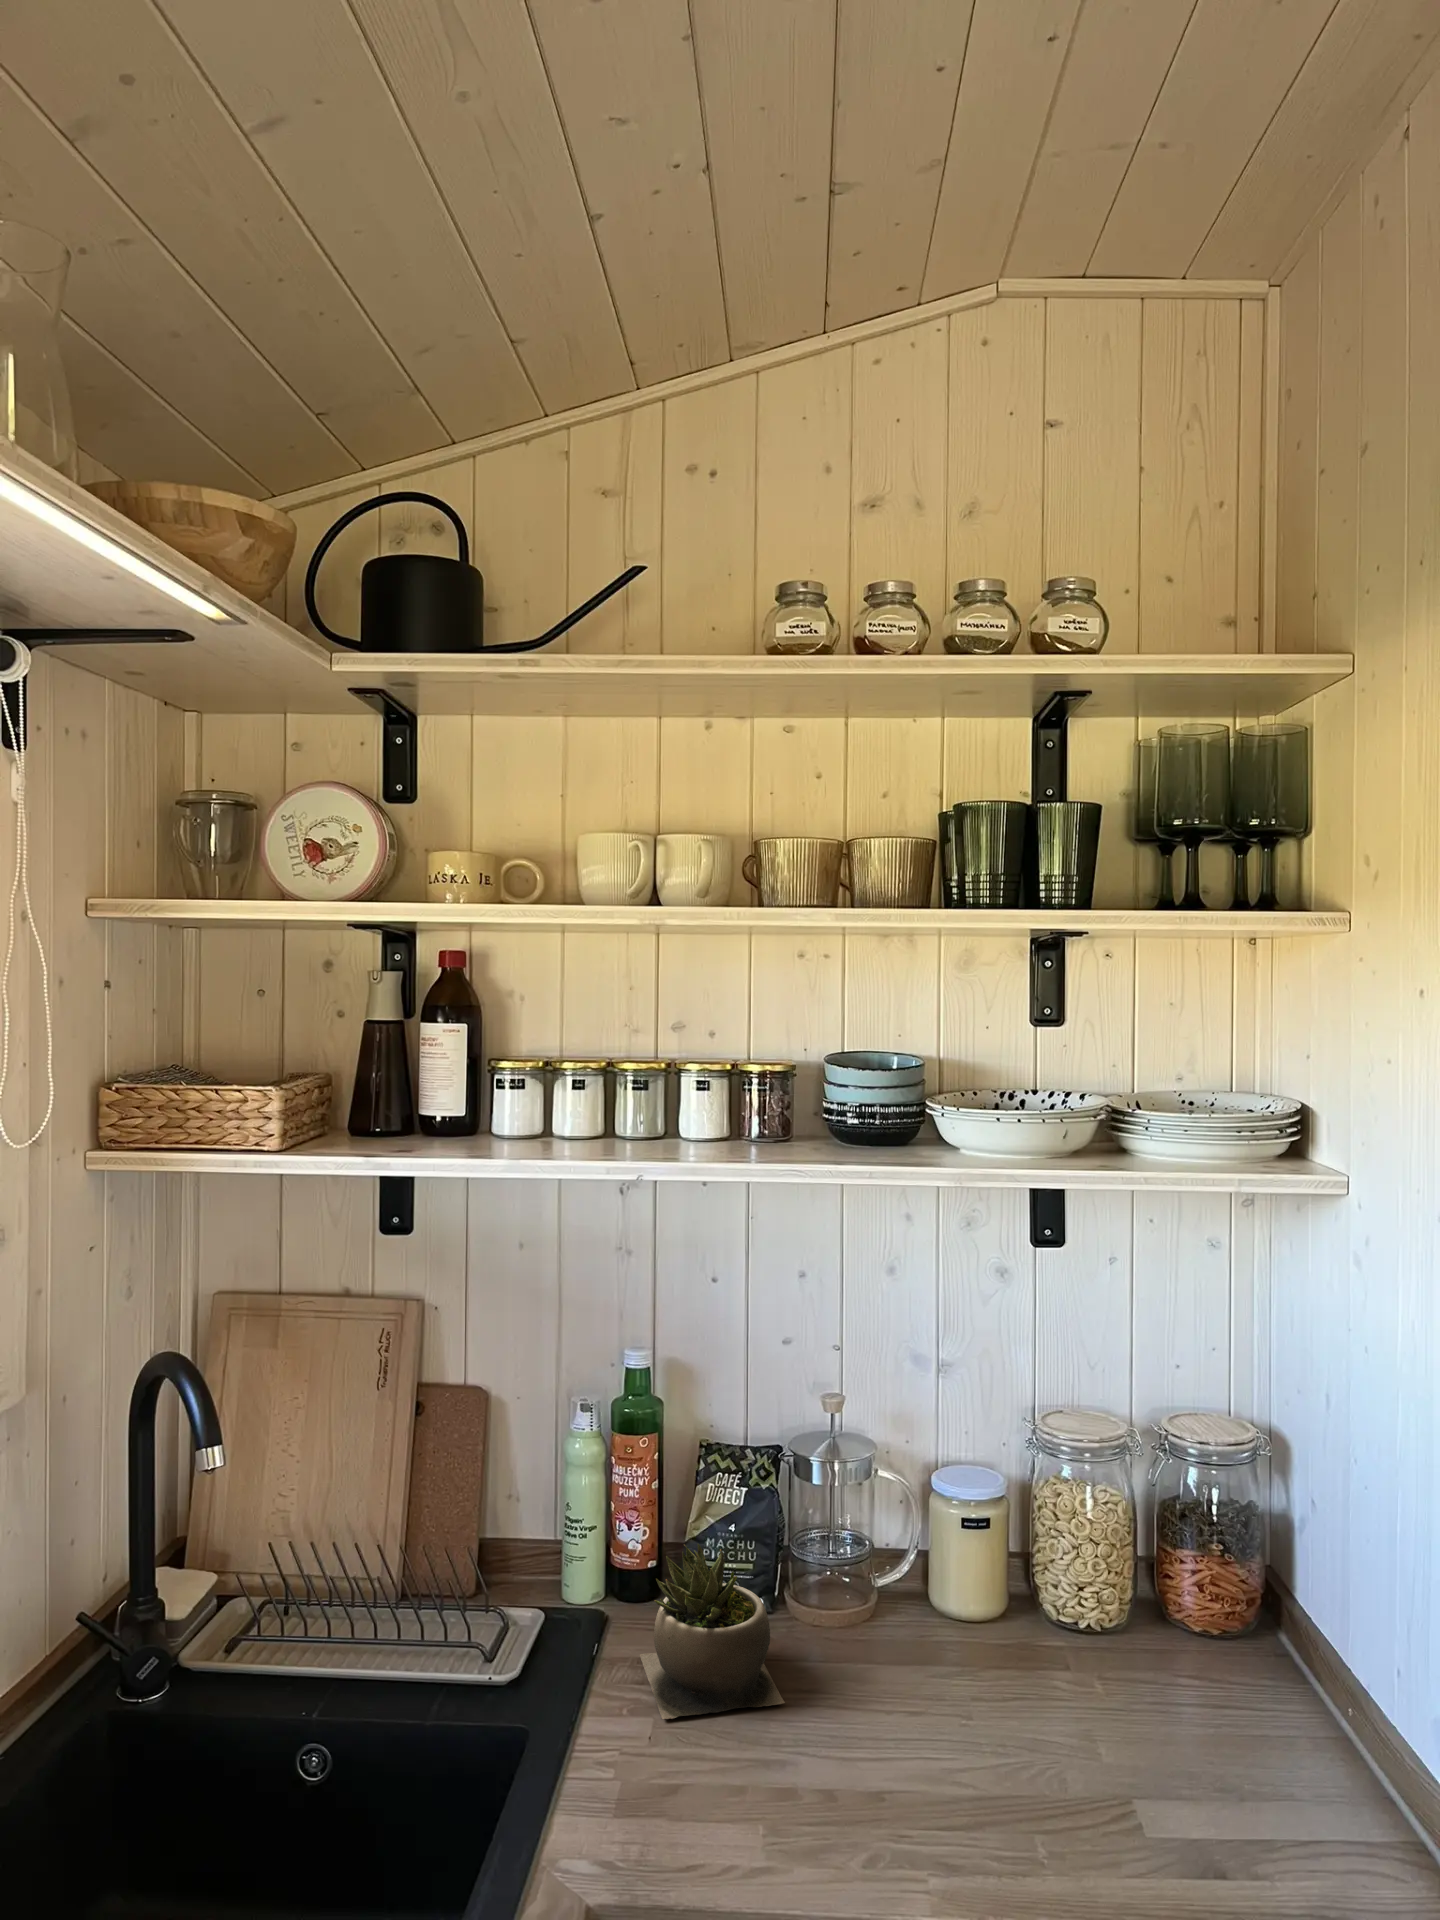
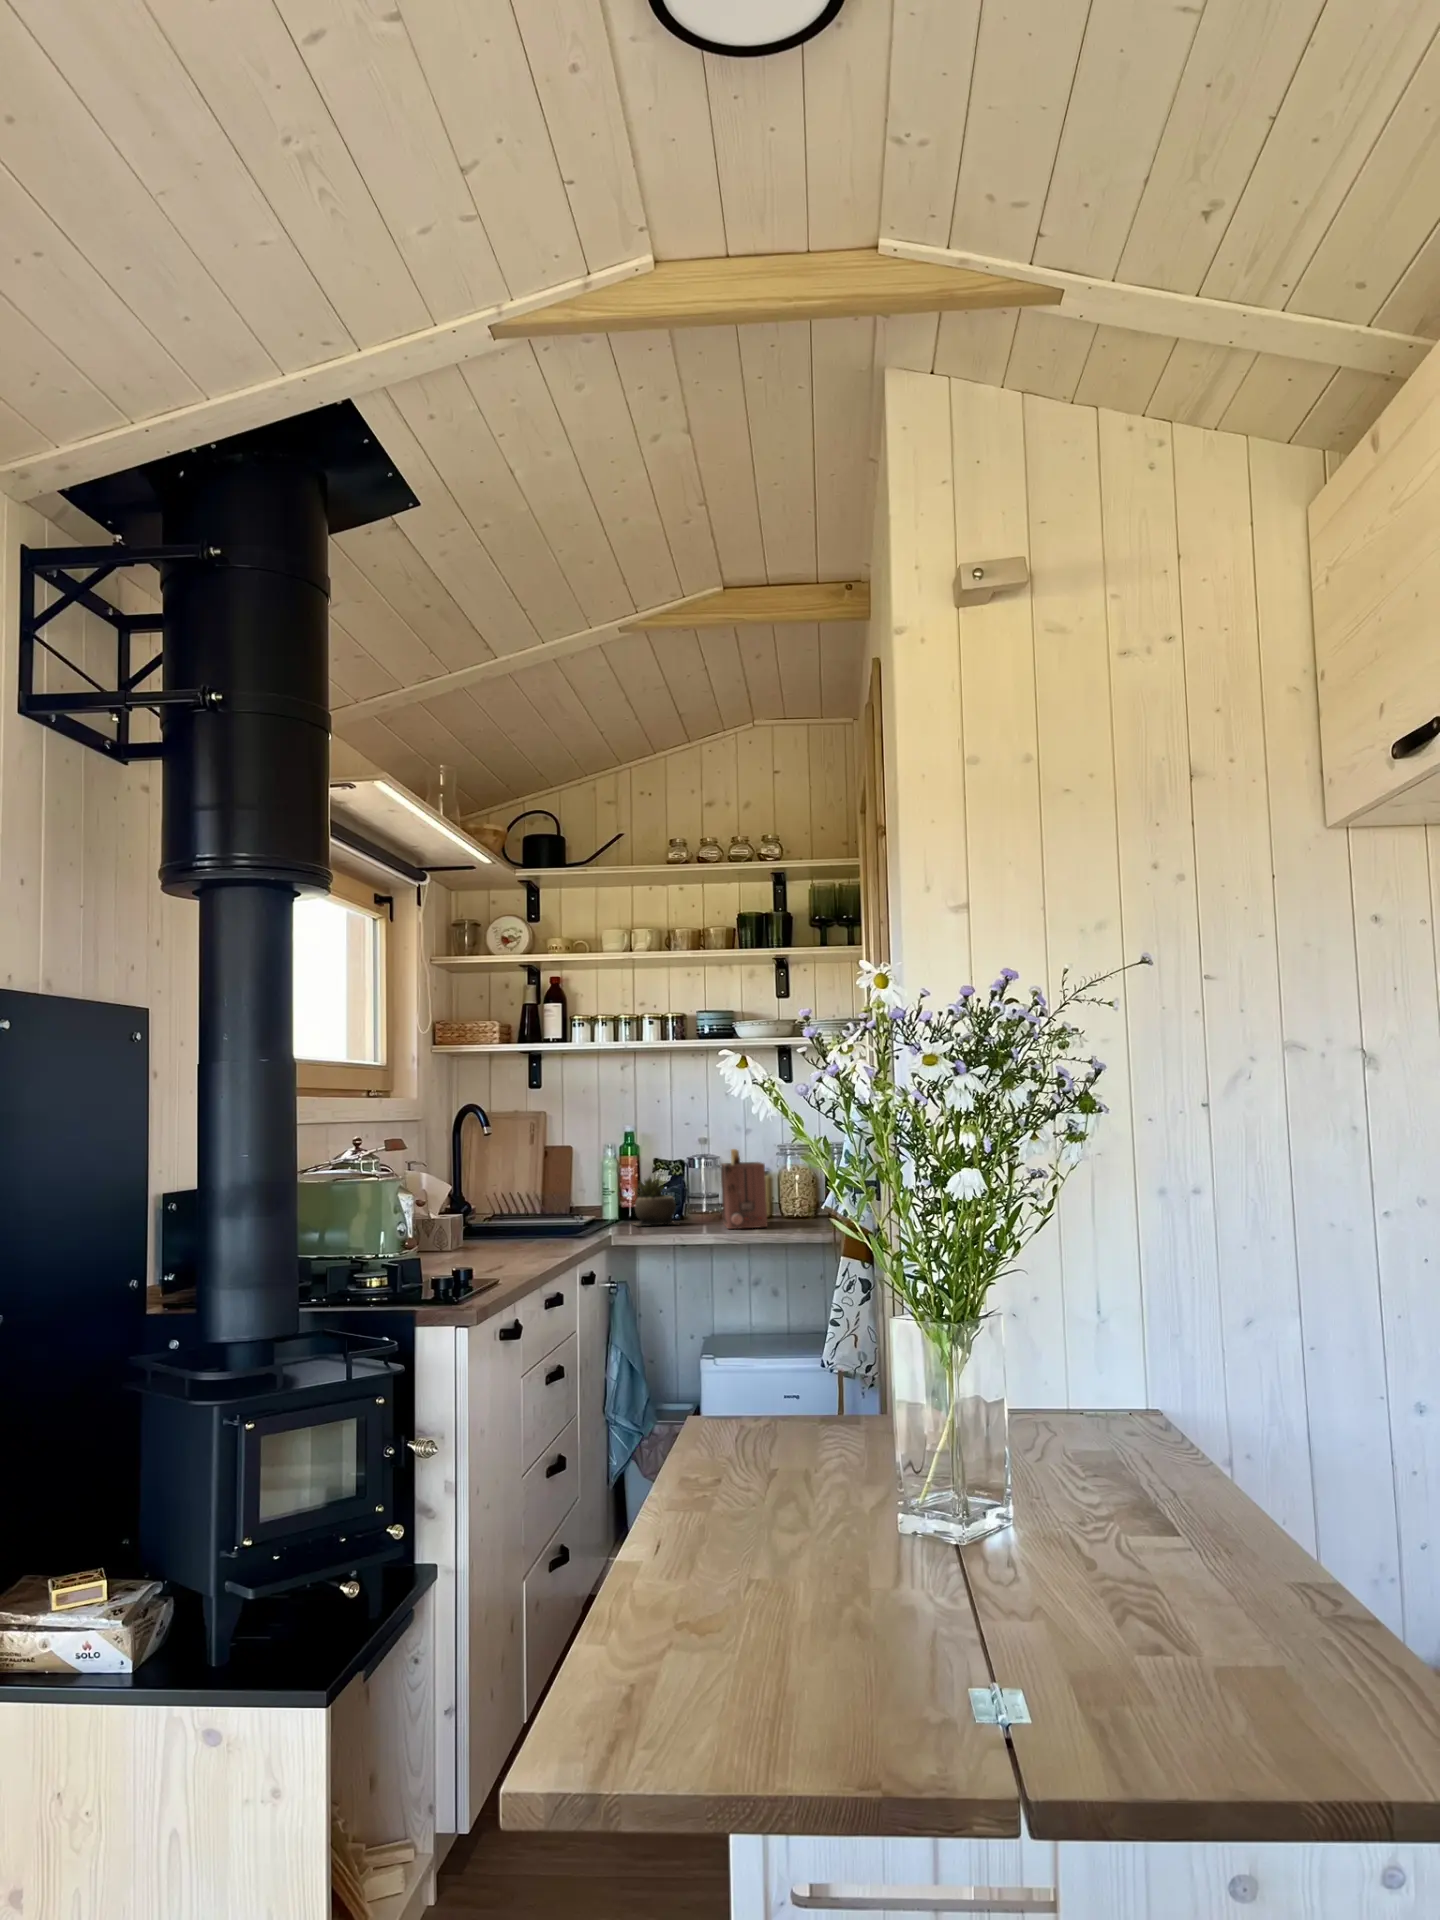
toaster: none [898,1488,1074,1811] -> present [721,1149,767,1229]

